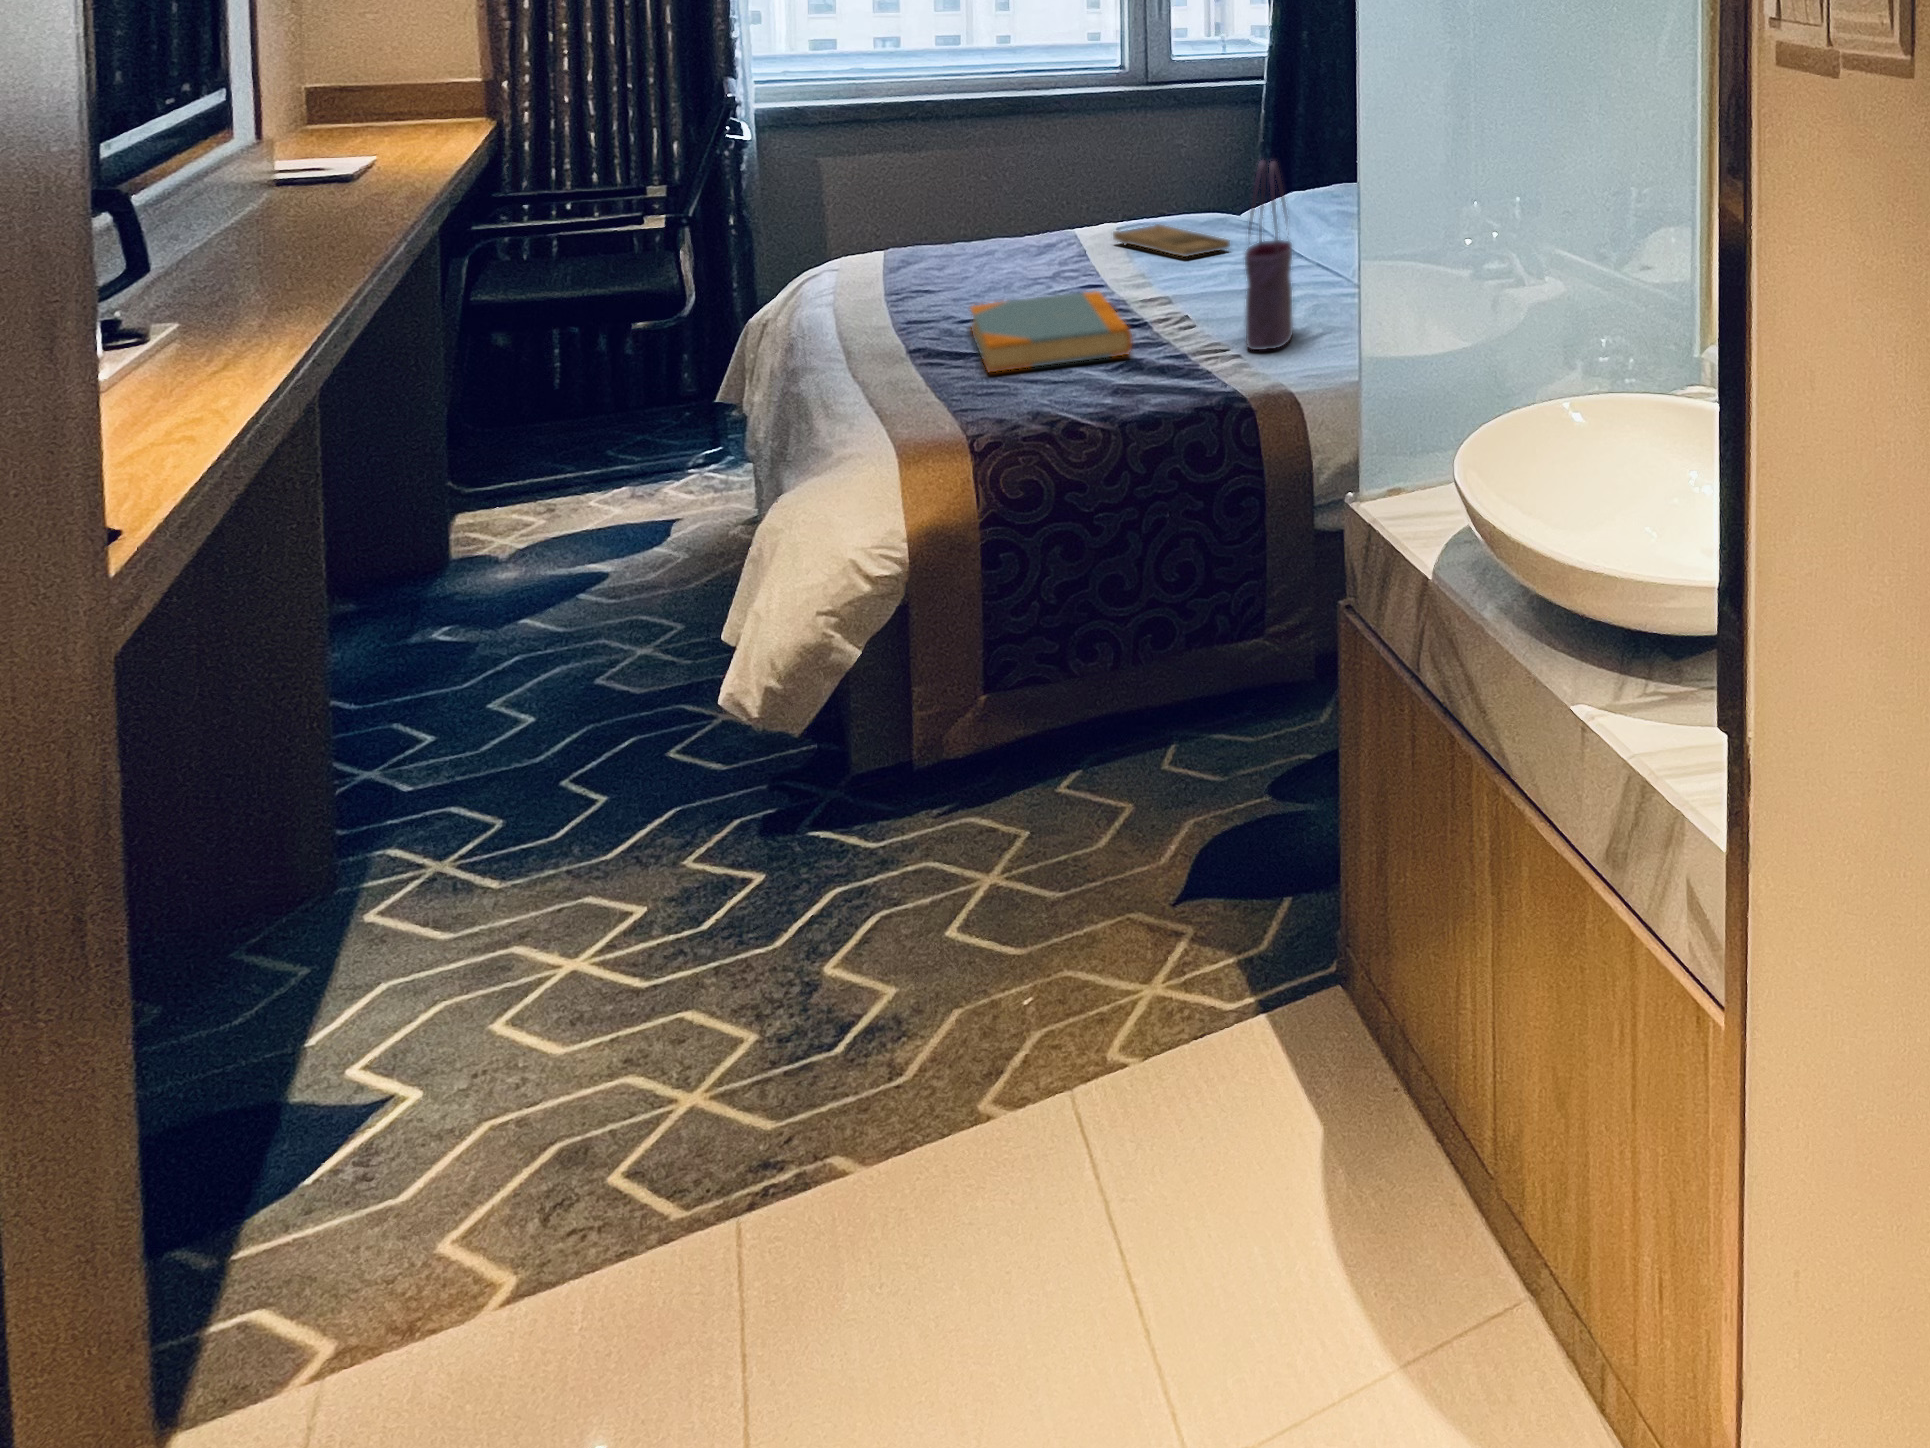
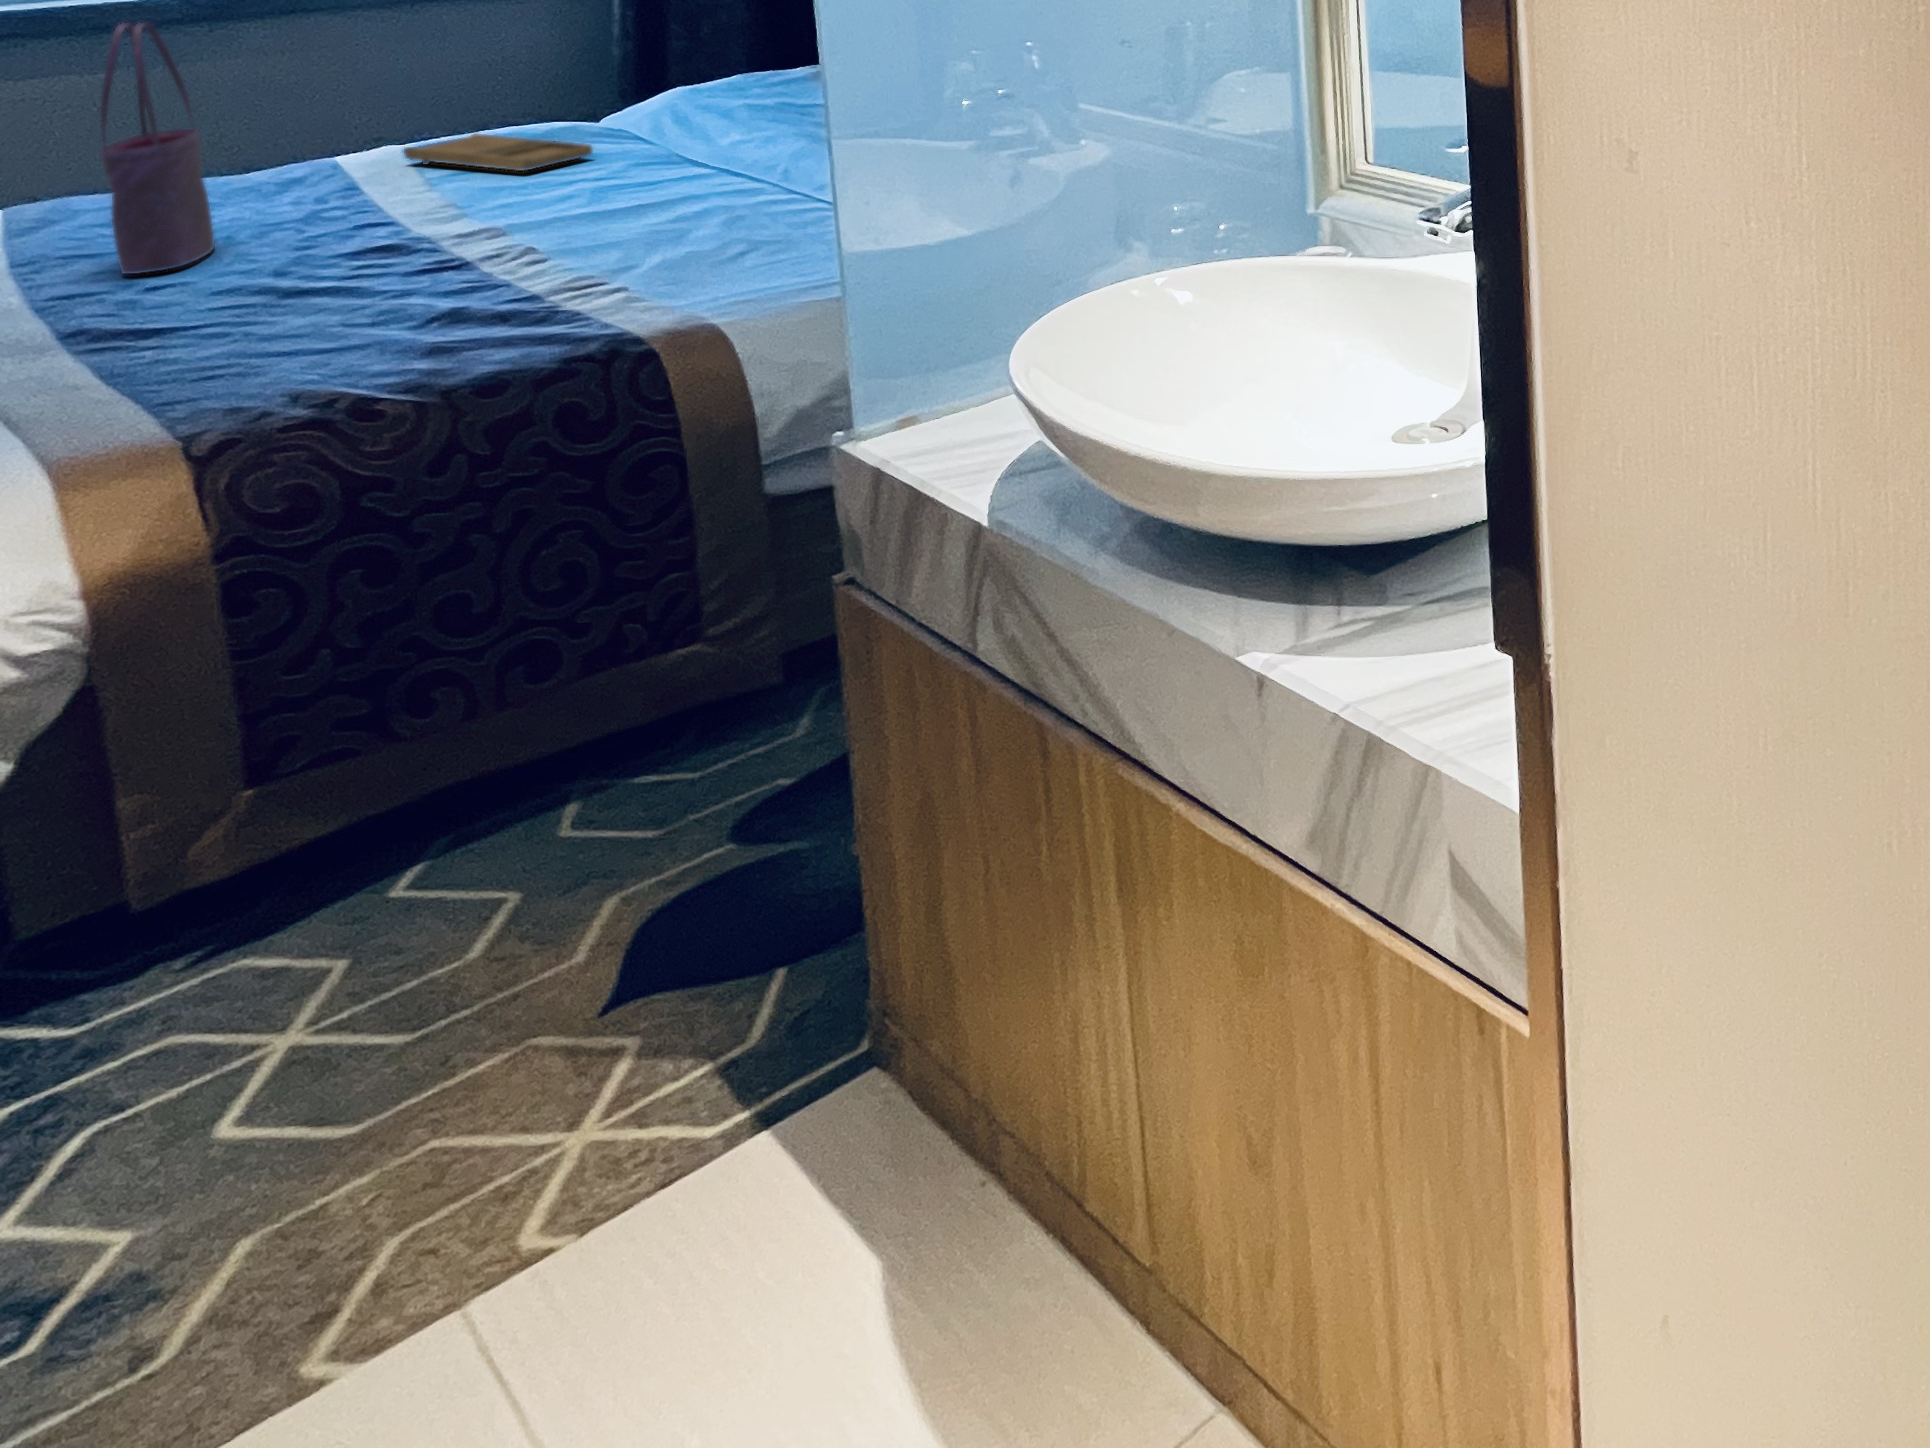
tote bag: present [1245,161,1293,350] -> present [101,23,215,274]
book: present [971,291,1132,372] -> none [167,223,452,347]

